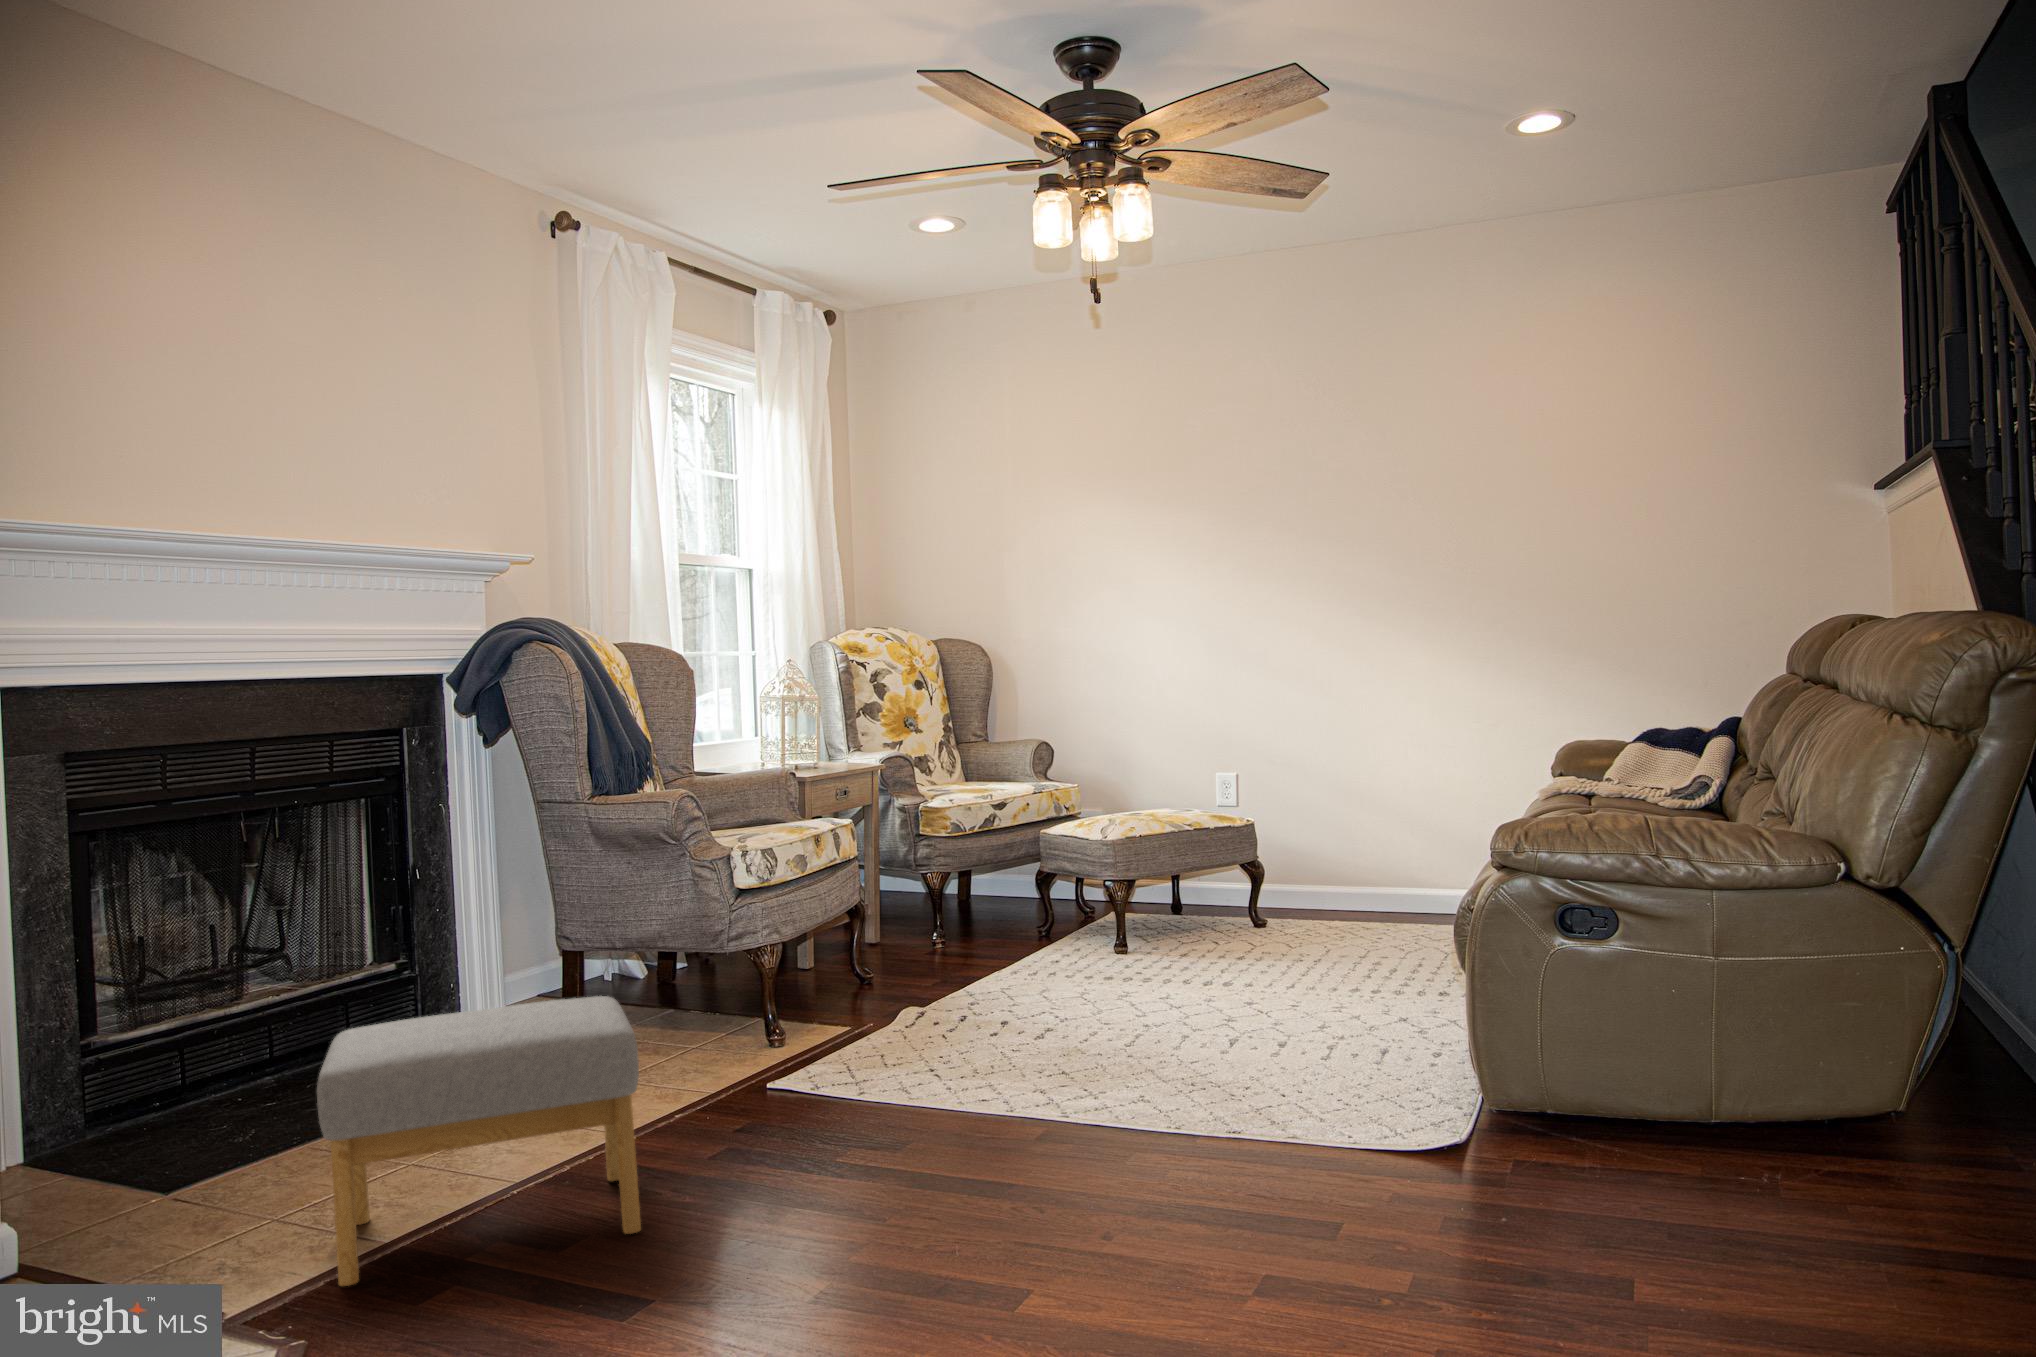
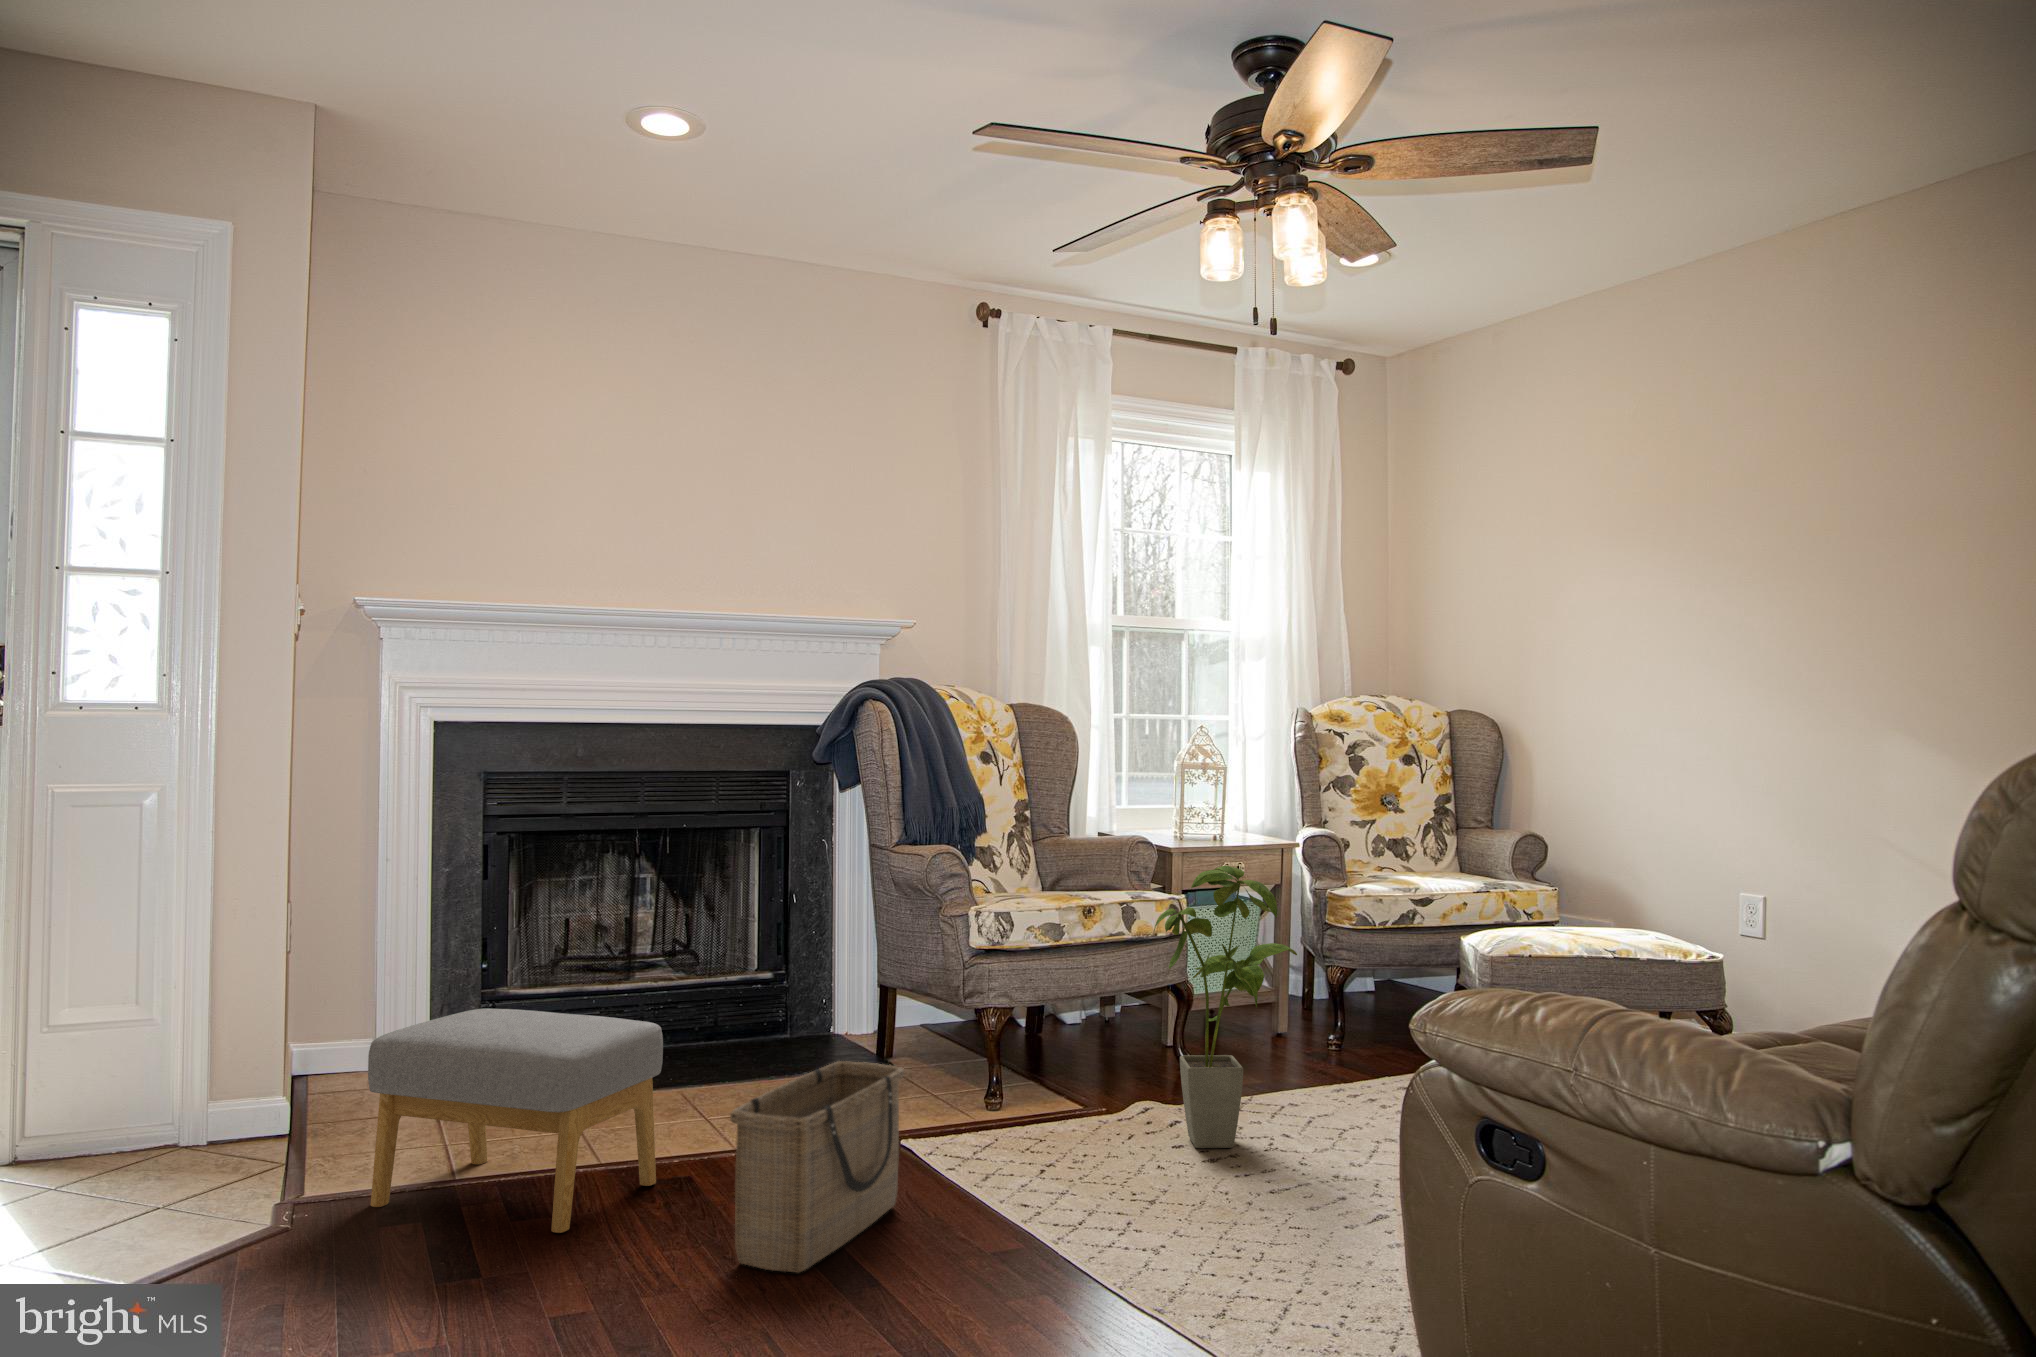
house plant: none [948,767,1083,1031] -> present [1154,866,1297,1148]
basket: none [810,986,943,1194] -> present [730,1061,904,1272]

